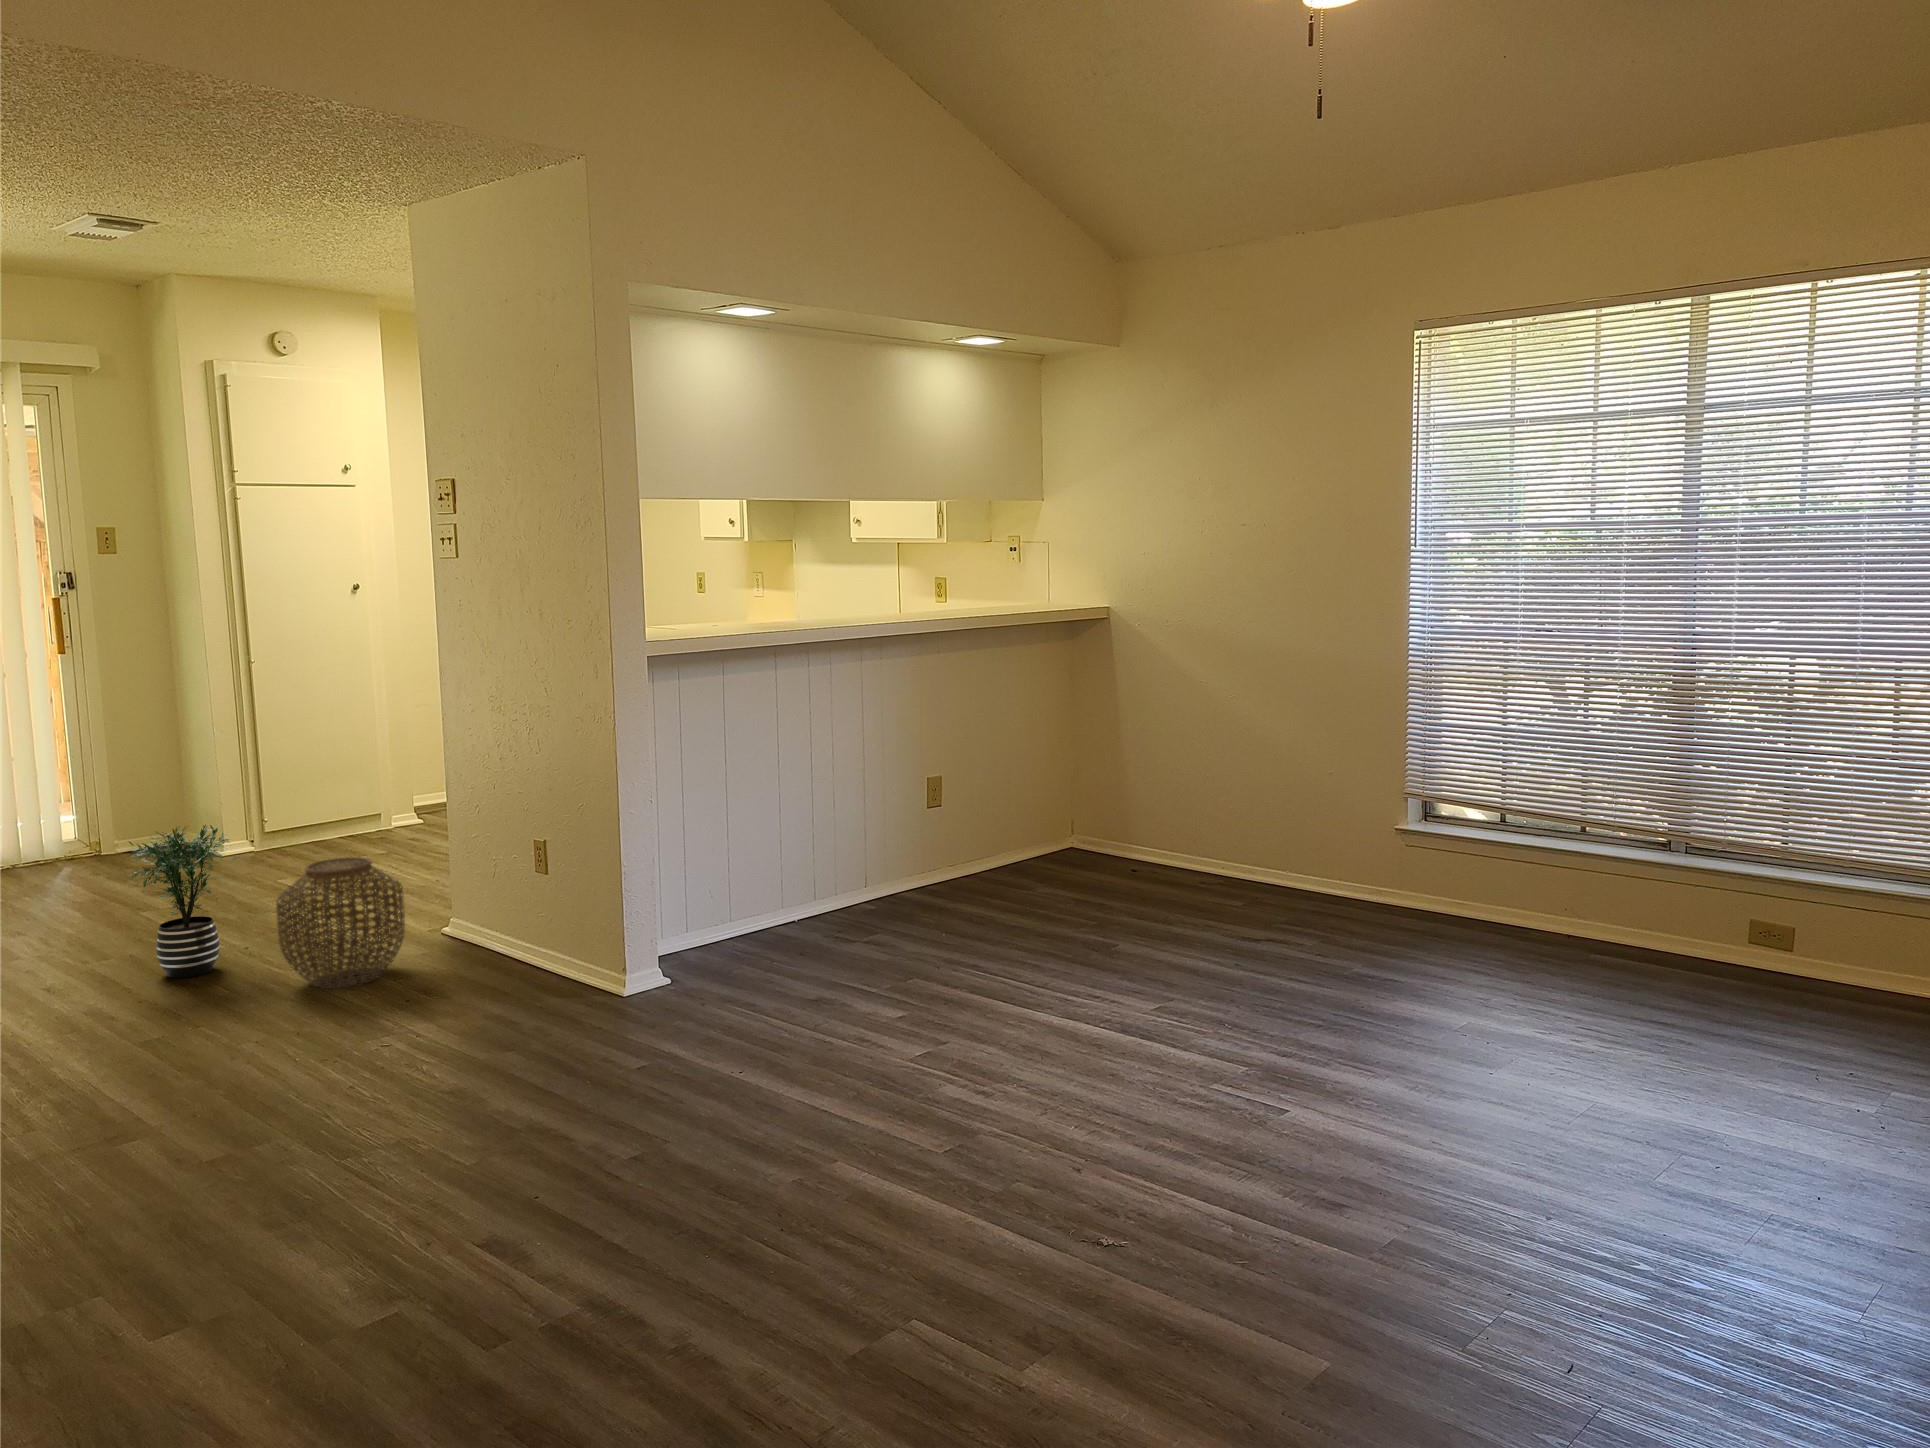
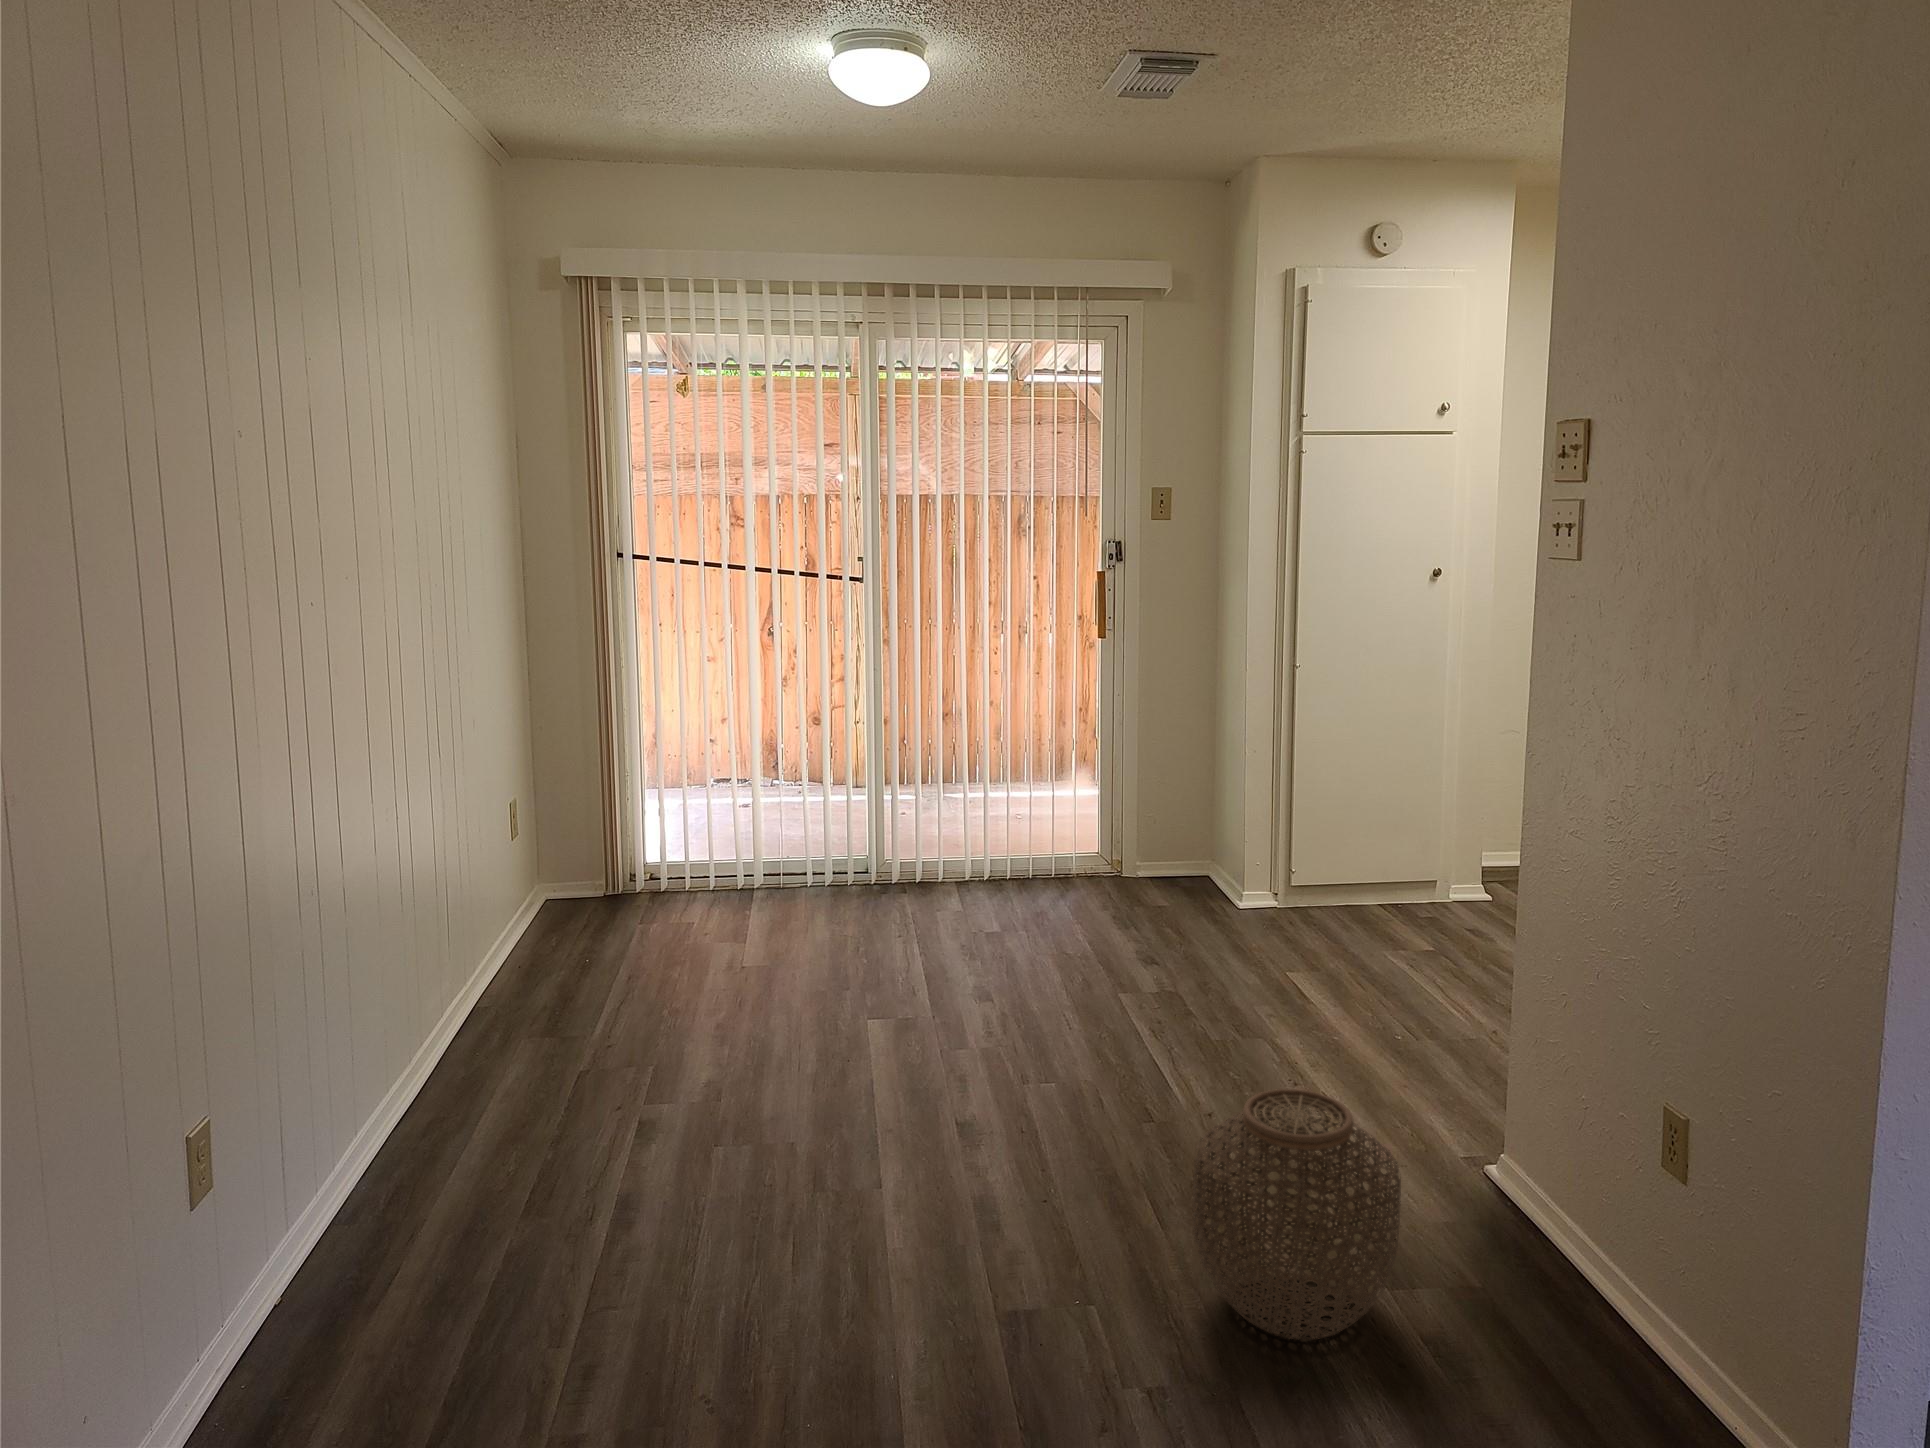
potted plant: present [129,825,238,978] -> none [1023,953,1175,1190]

